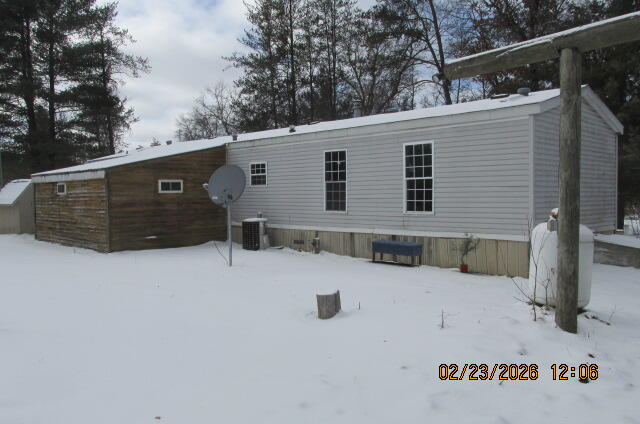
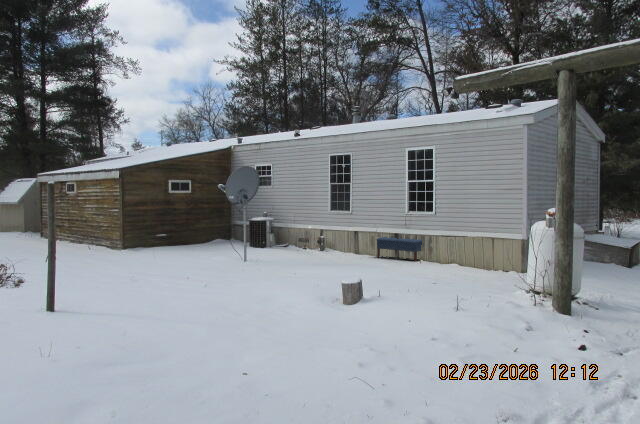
potted tree: present [451,232,480,273] -> none [449,228,478,266]

